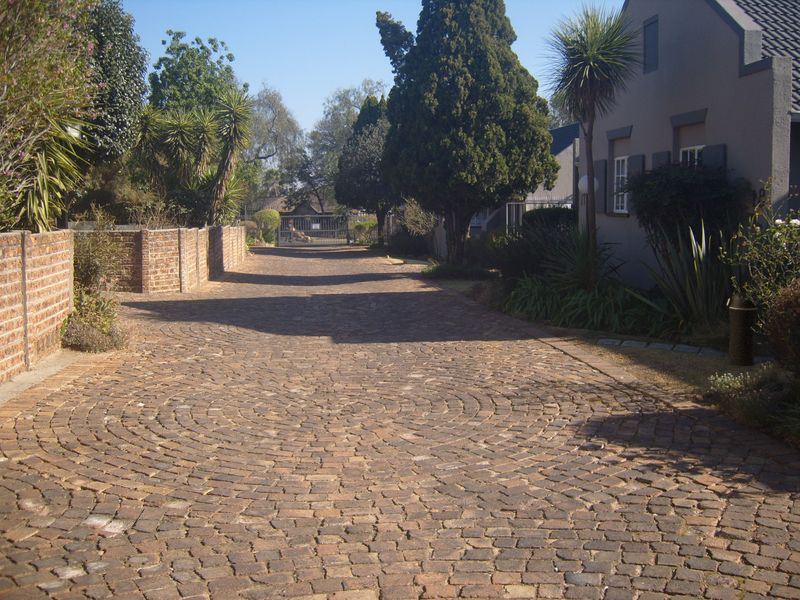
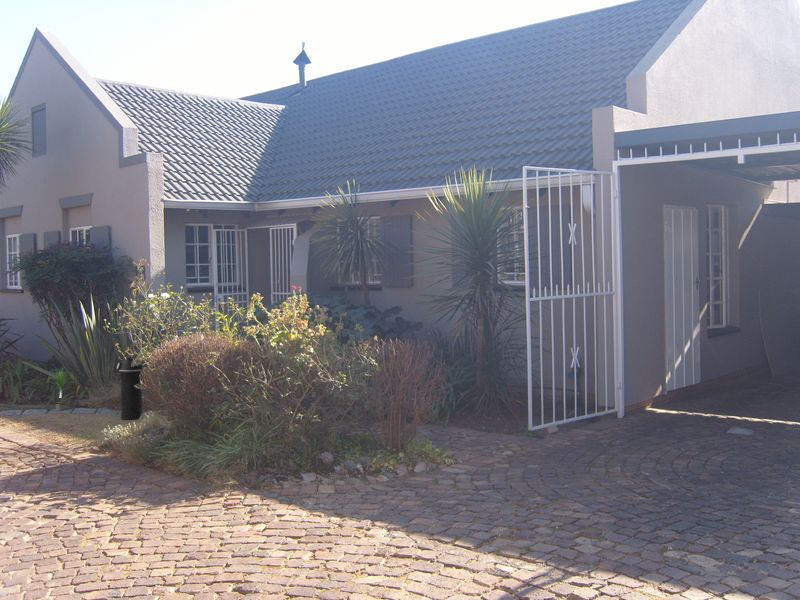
potted plant: none [646,296,680,345] -> present [54,370,73,411]

